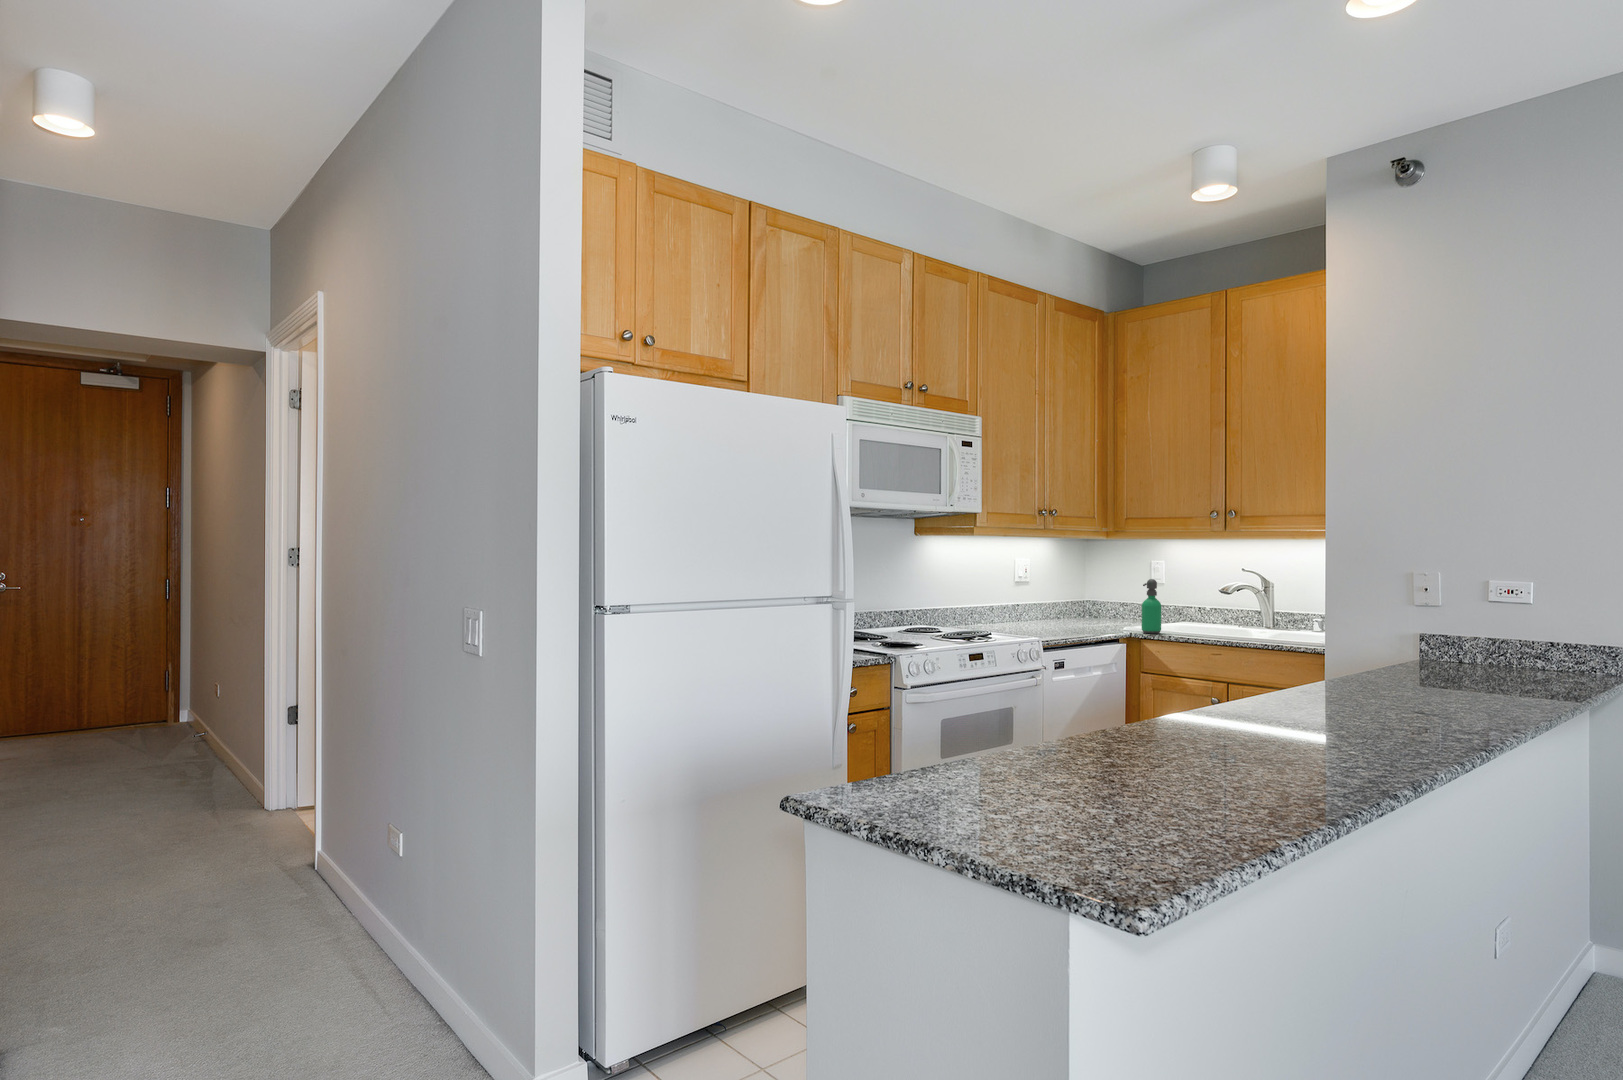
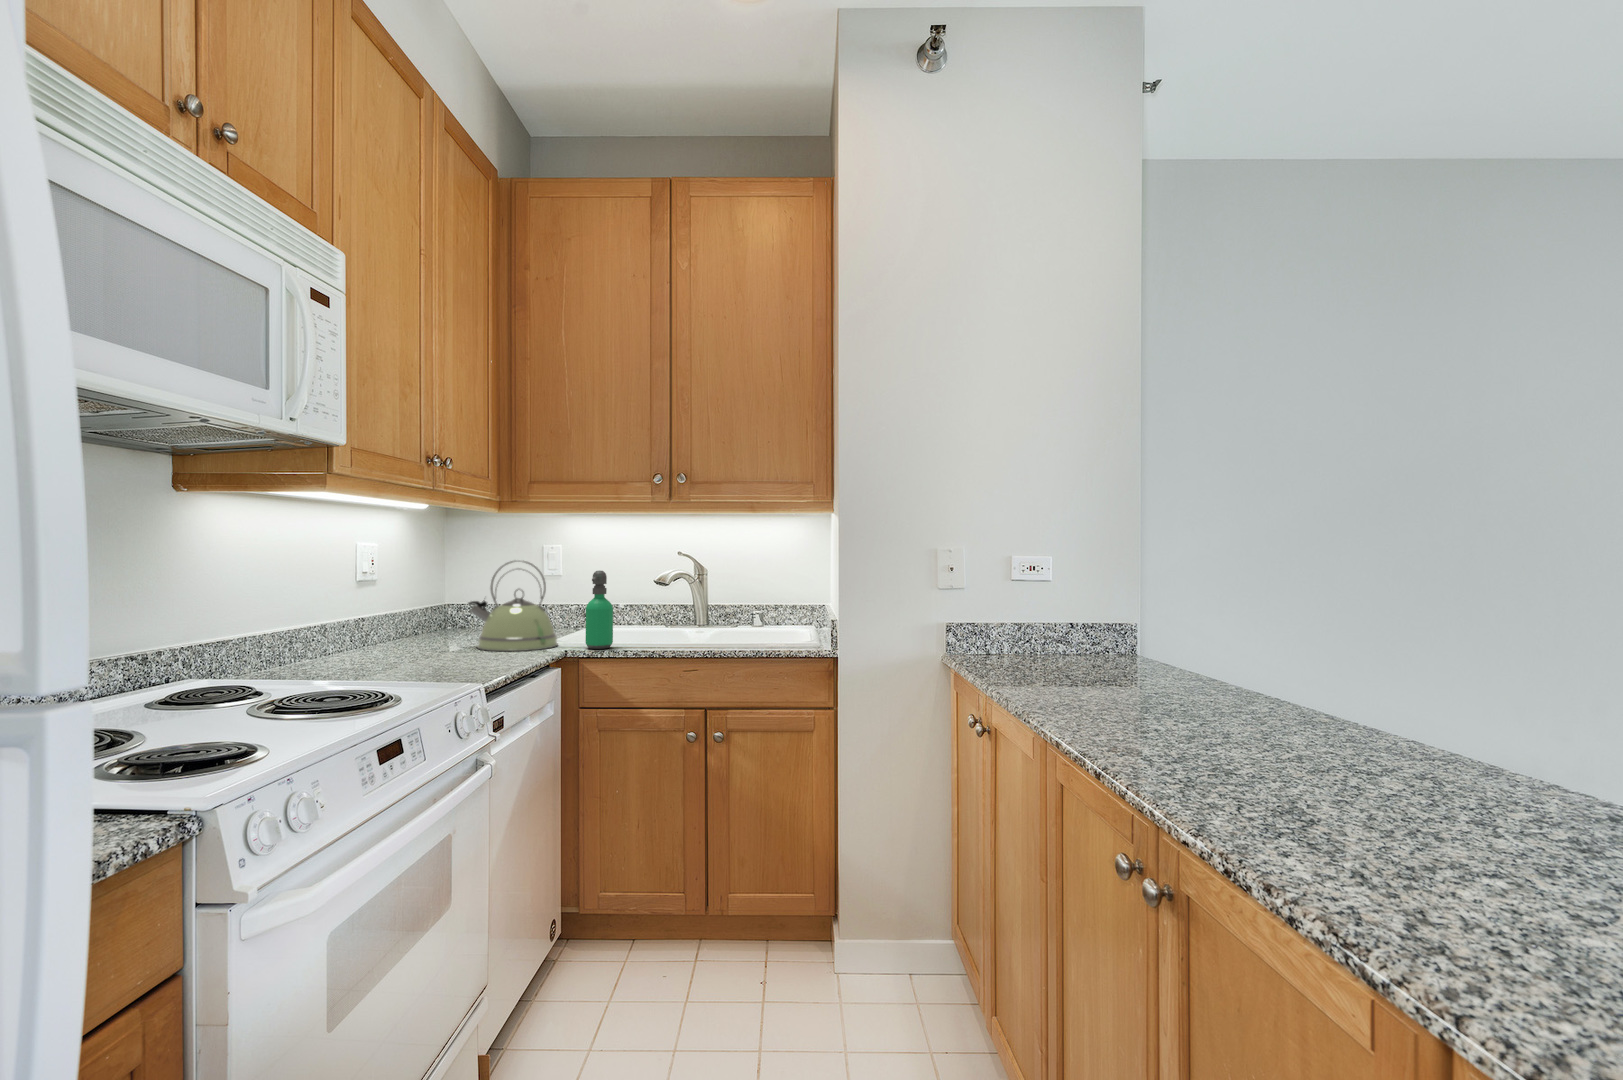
kettle: none [1072,570,1130,631] -> present [468,560,558,651]

